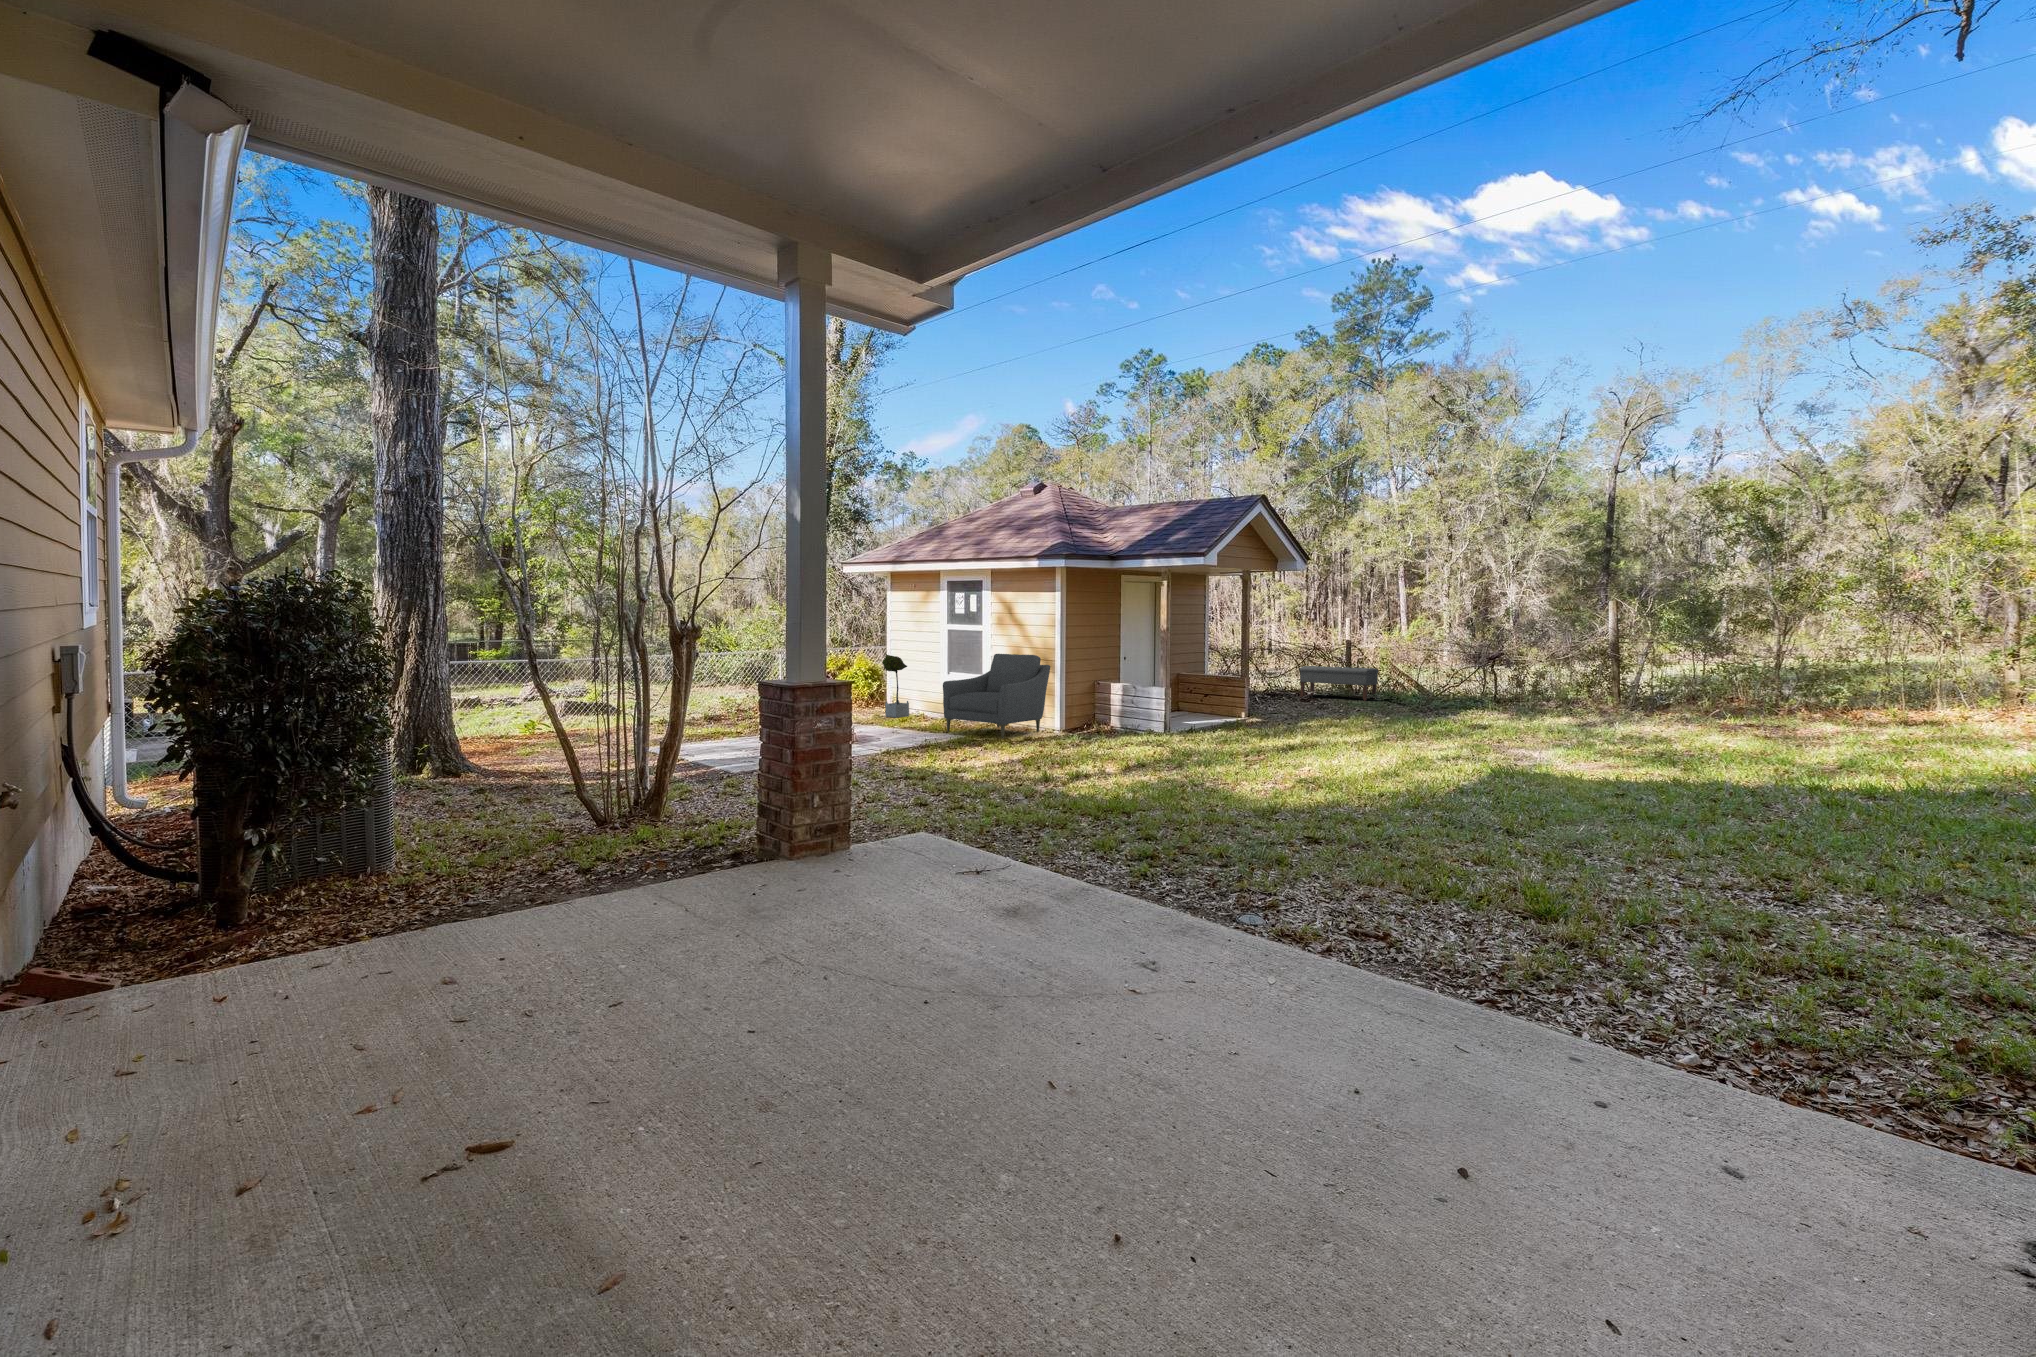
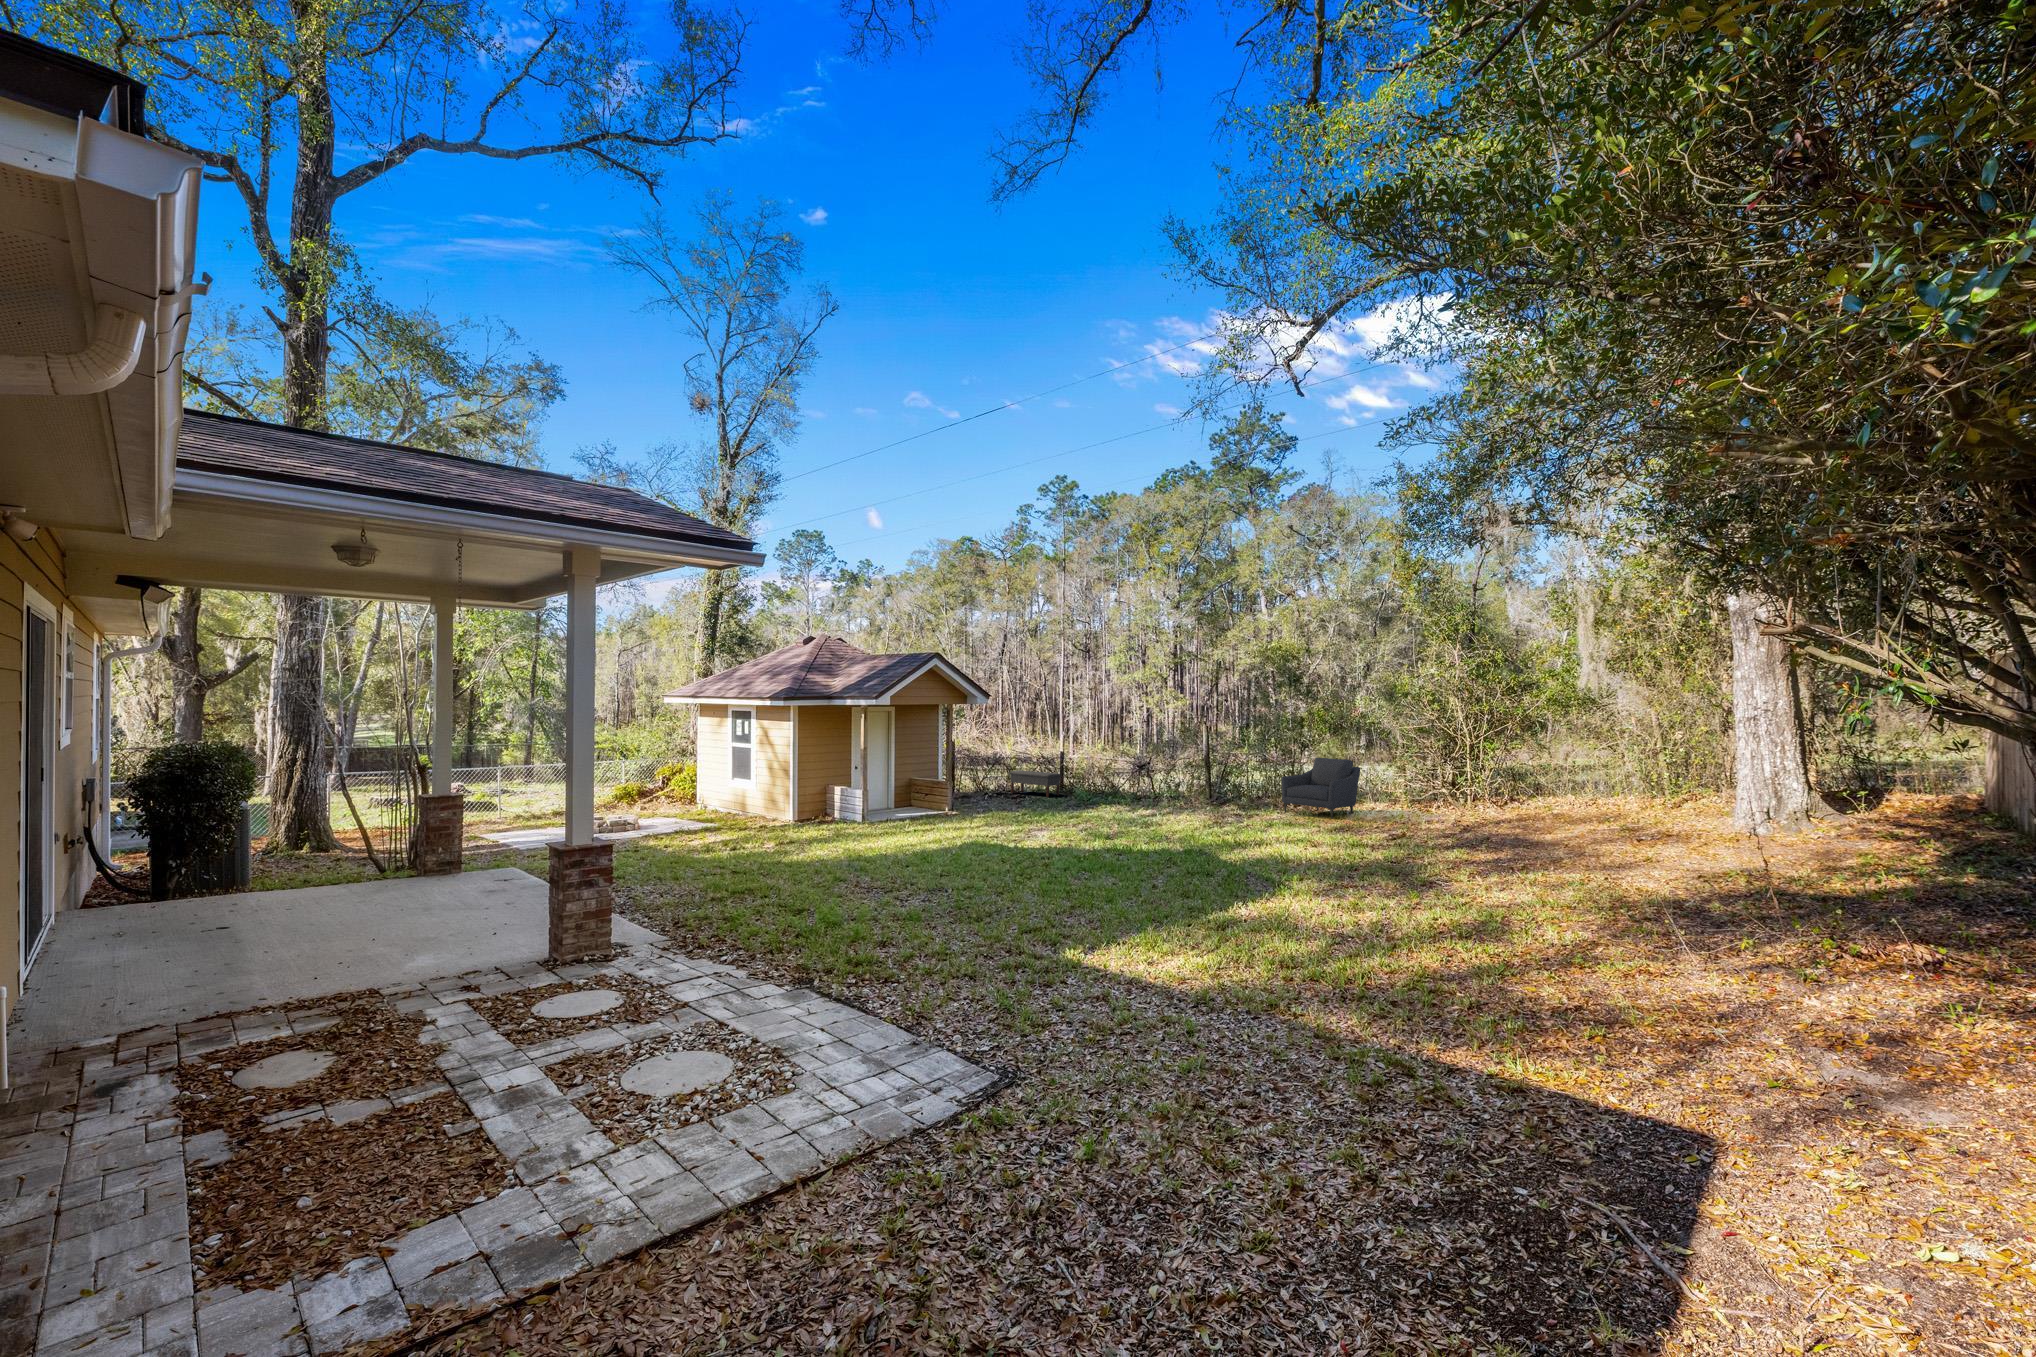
potted tree: present [882,654,909,718] -> none [685,761,705,808]
chair: present [943,654,1050,739] -> present [1281,758,1360,819]

